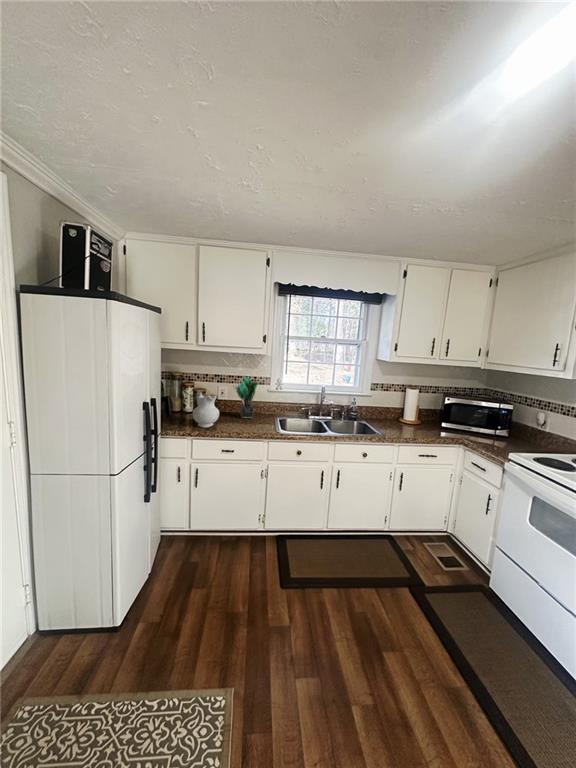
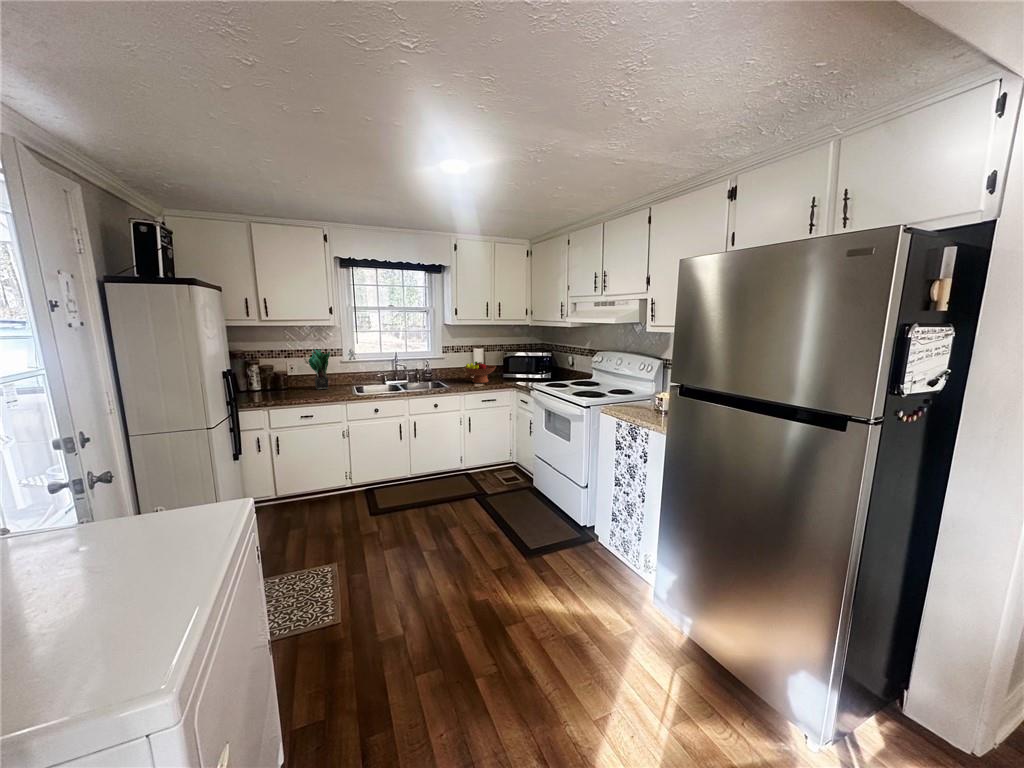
ceramic pitcher: present [193,391,219,428] -> none [266,365,294,398]
fruit bowl: none [396,405,437,431] -> present [464,362,496,383]

